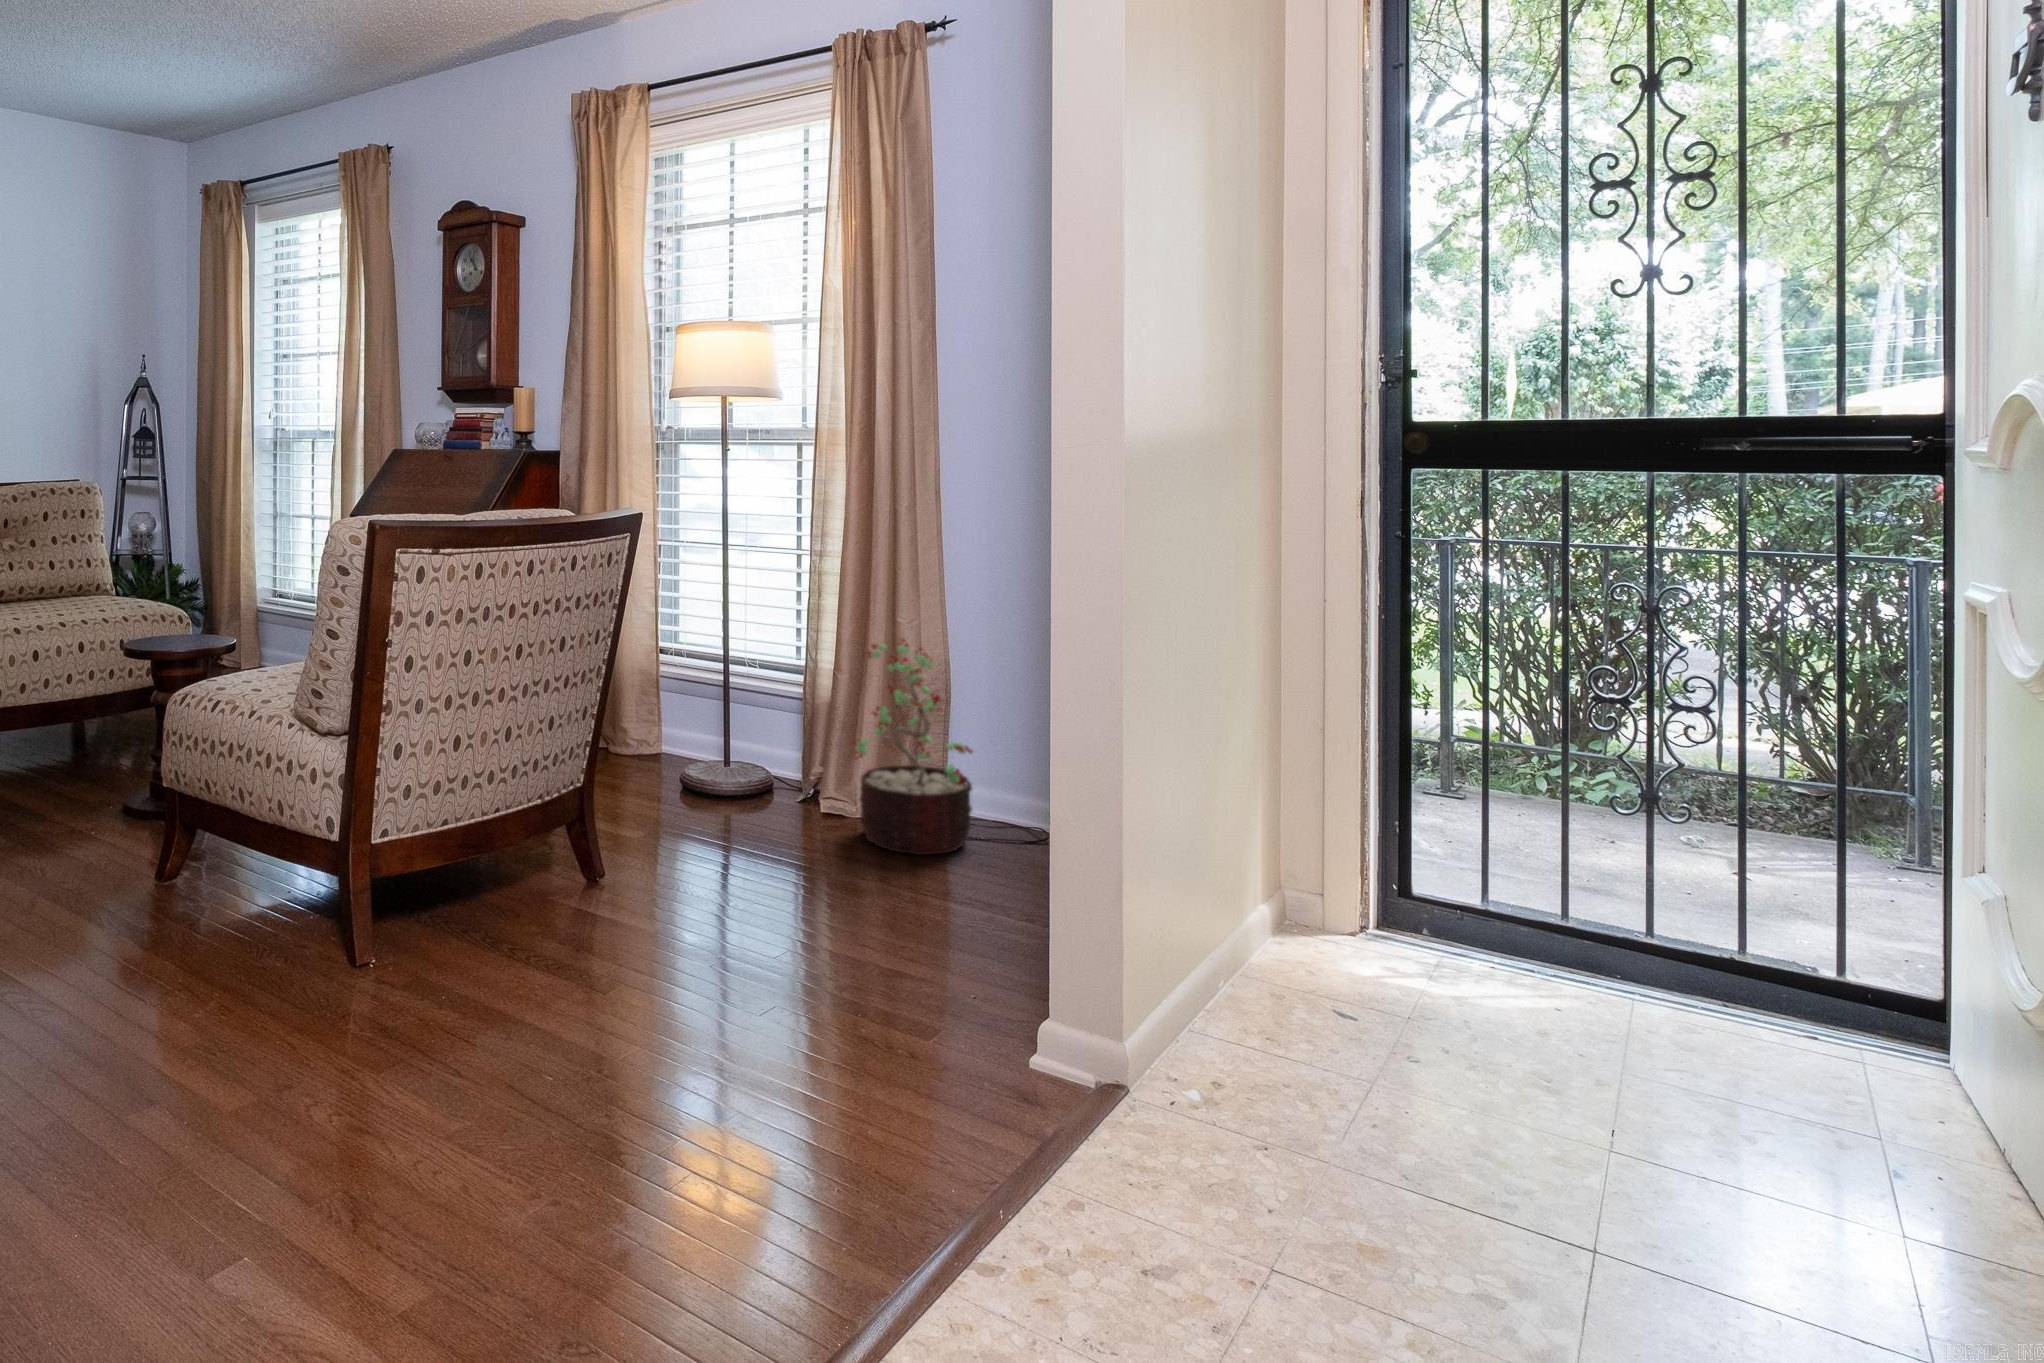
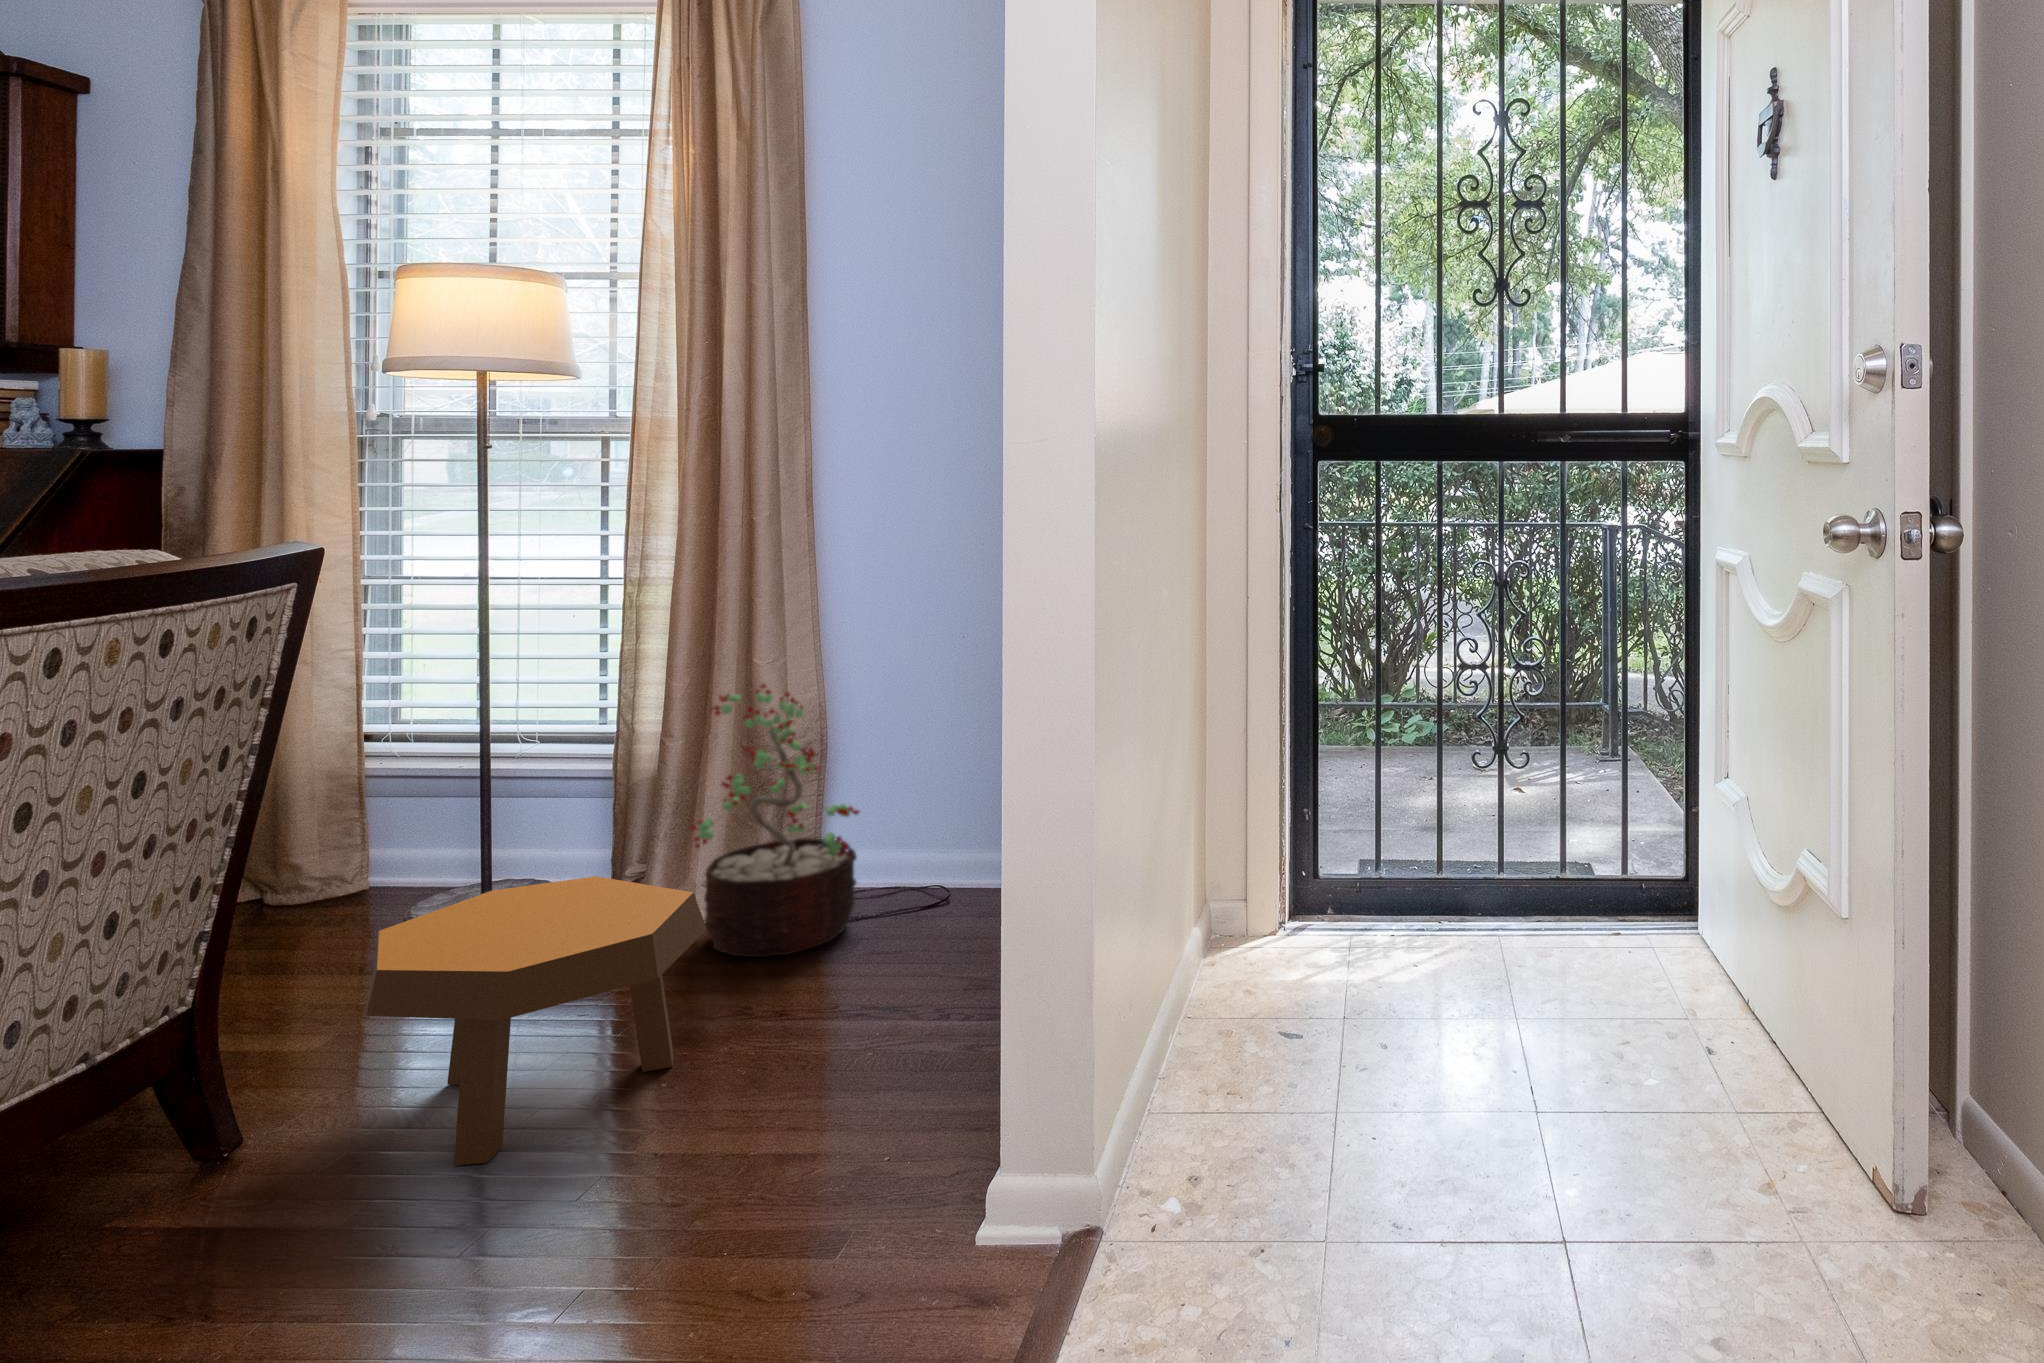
footstool: none [646,759,850,937] -> present [366,876,707,1166]

